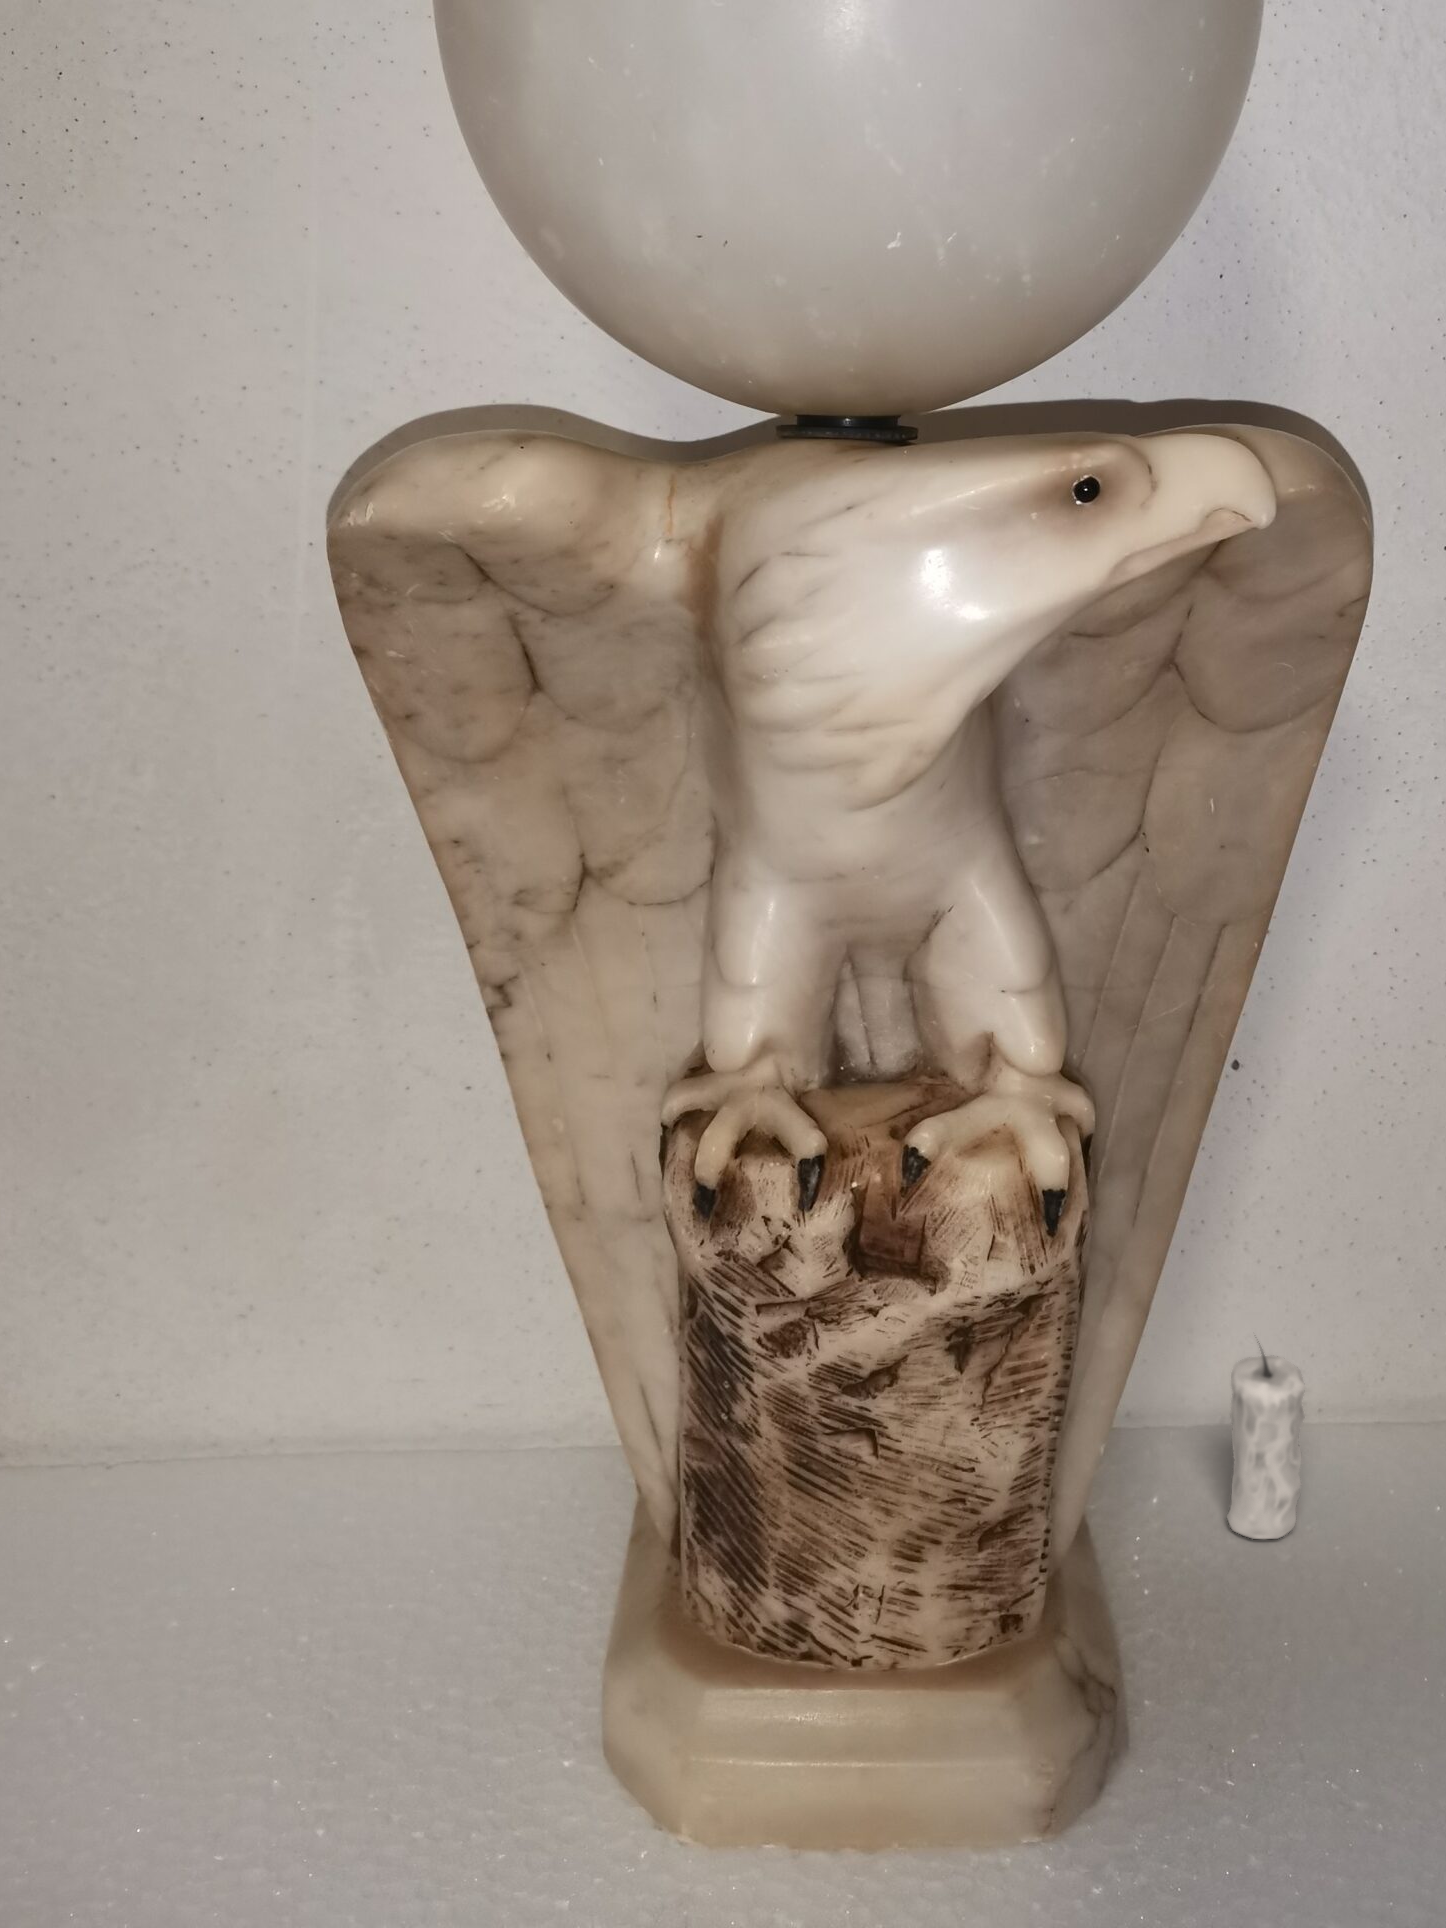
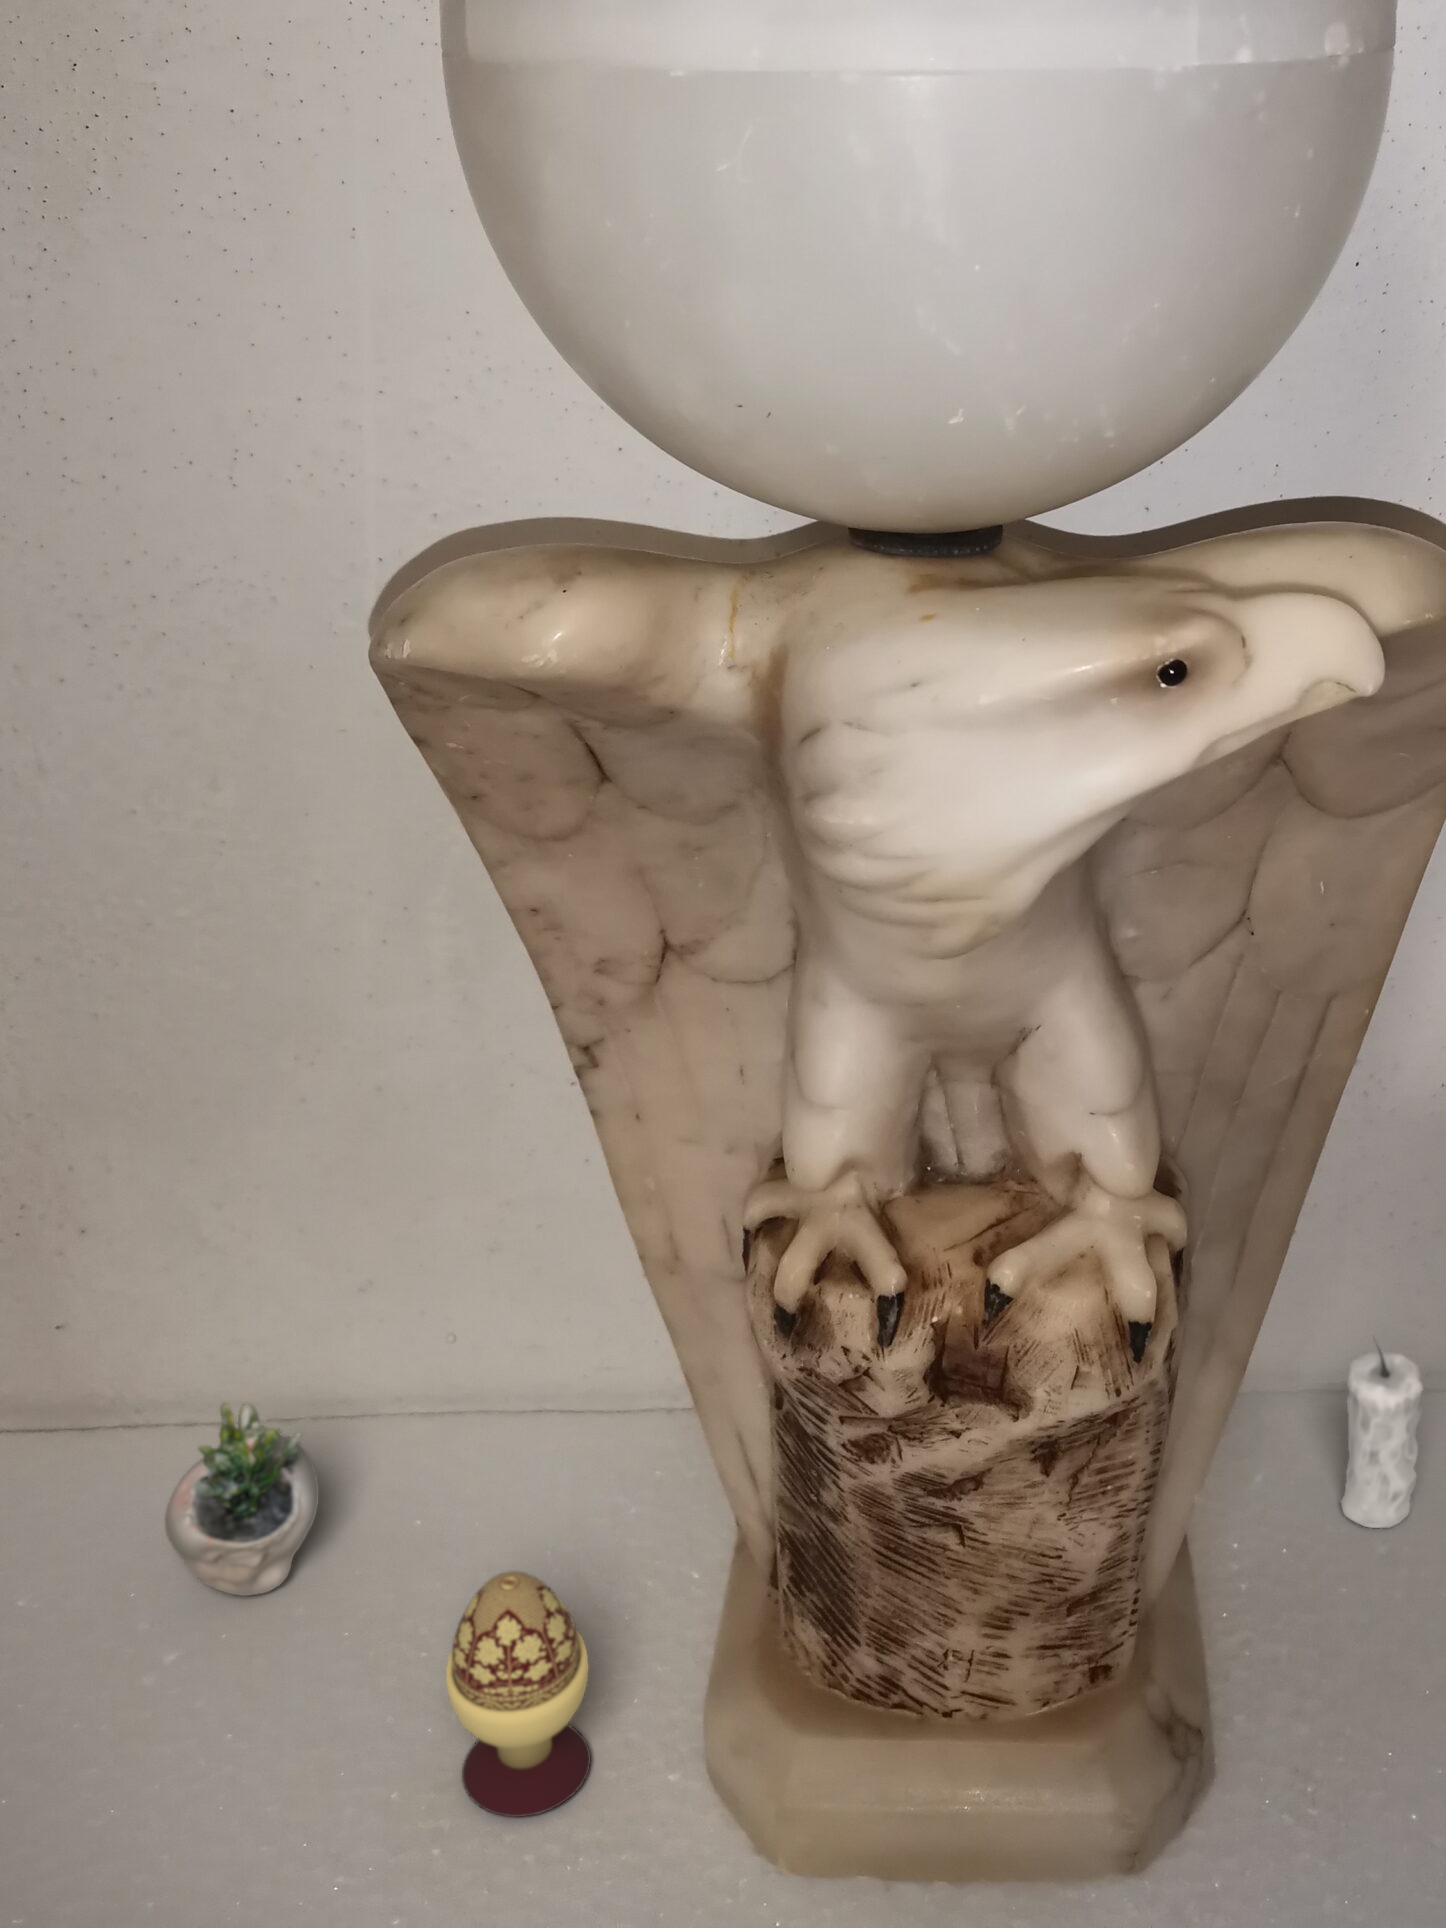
succulent plant: none [59,1333,360,1608] -> present [165,1333,456,1596]
decorative egg: none [341,1530,487,1801] -> present [446,1571,591,1817]

